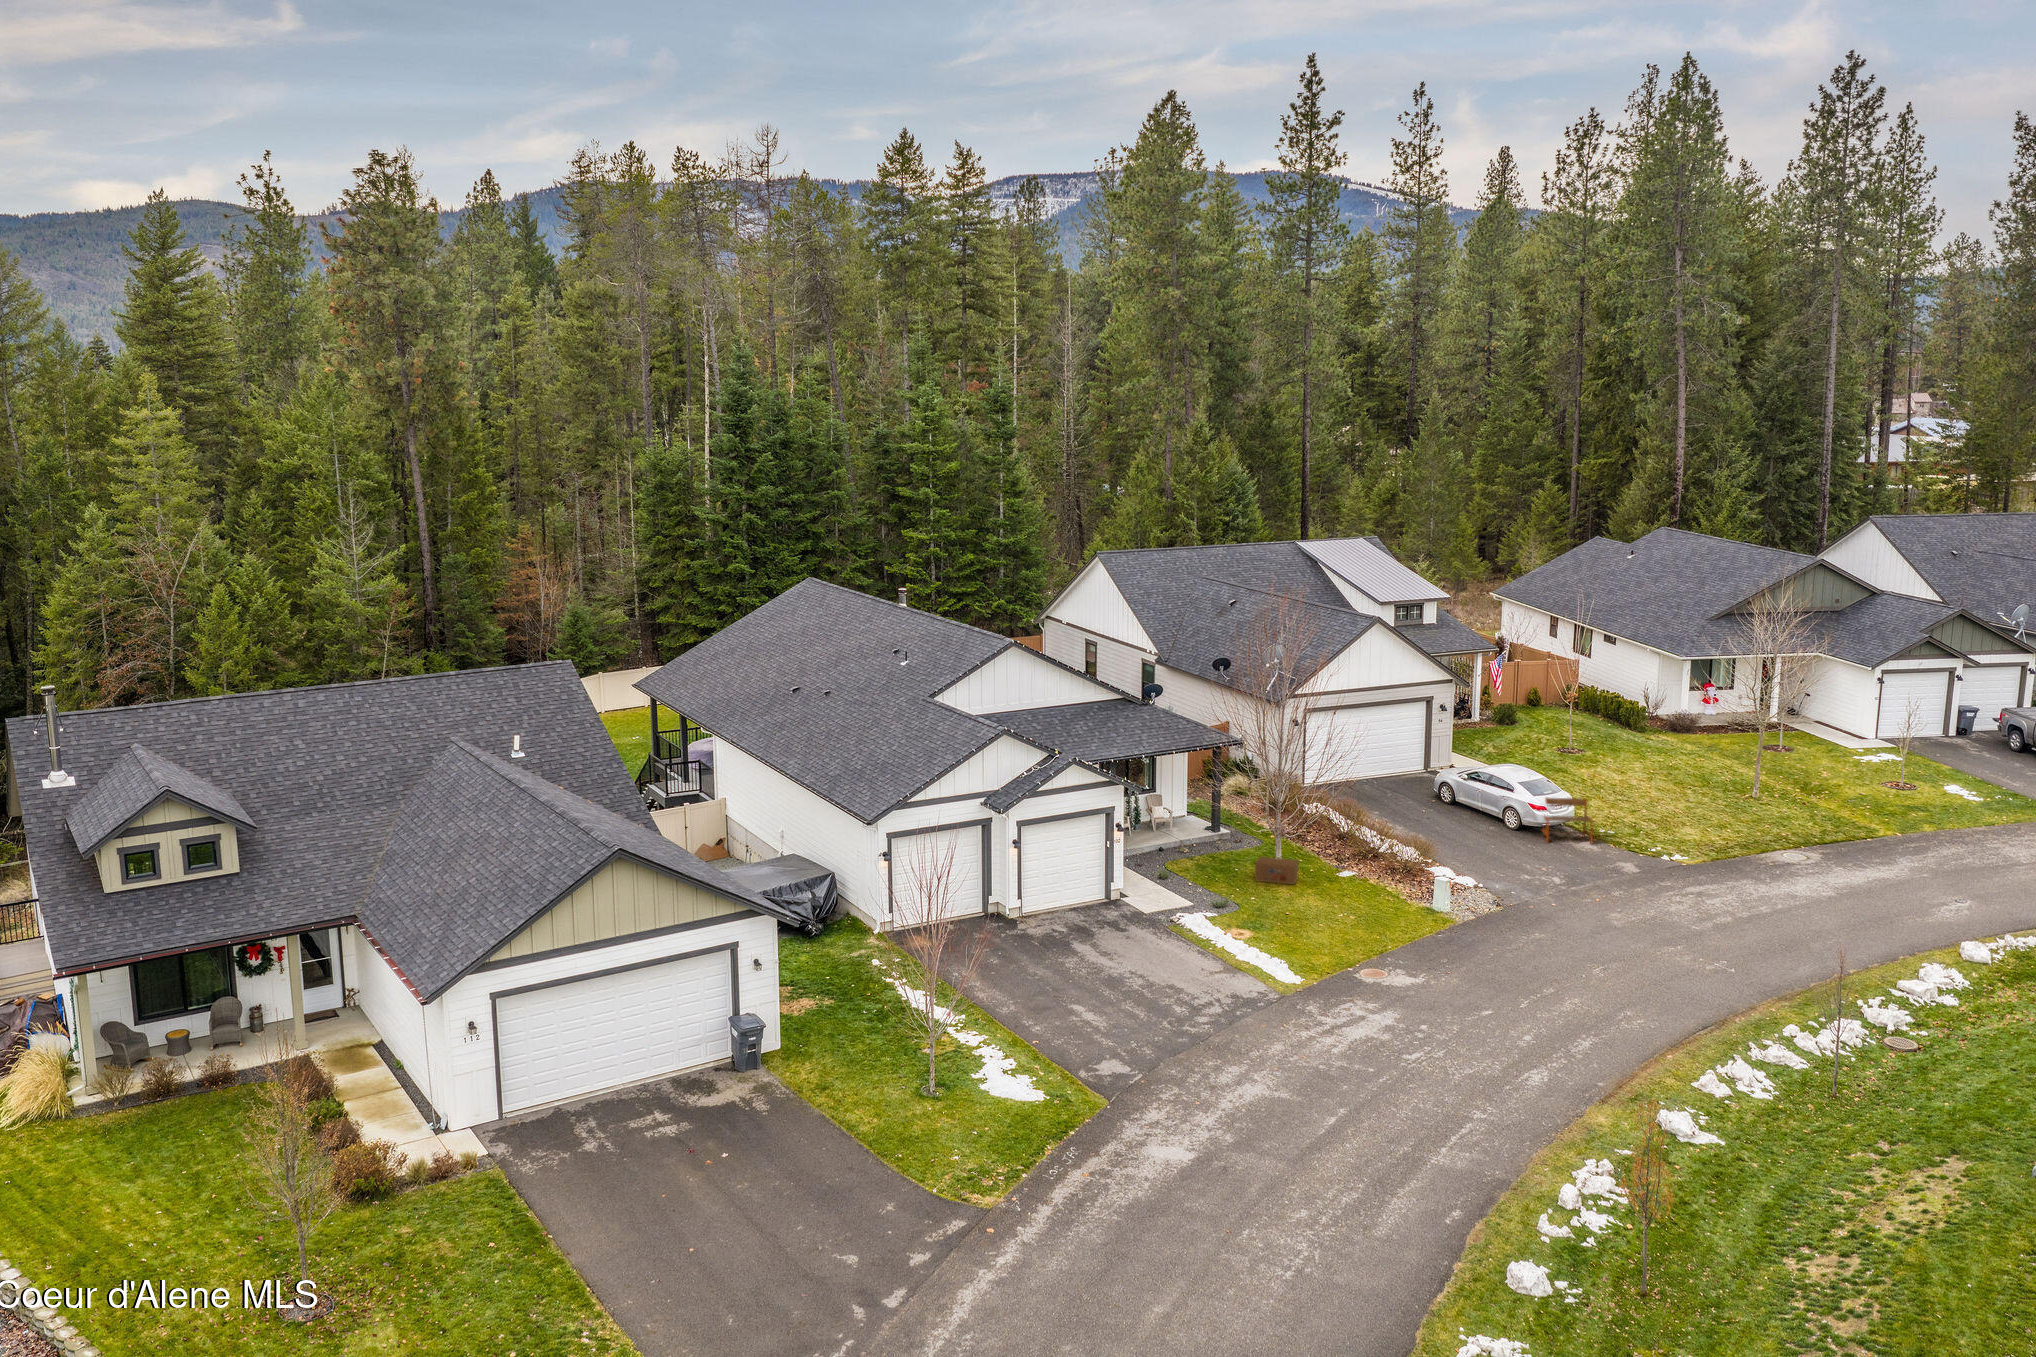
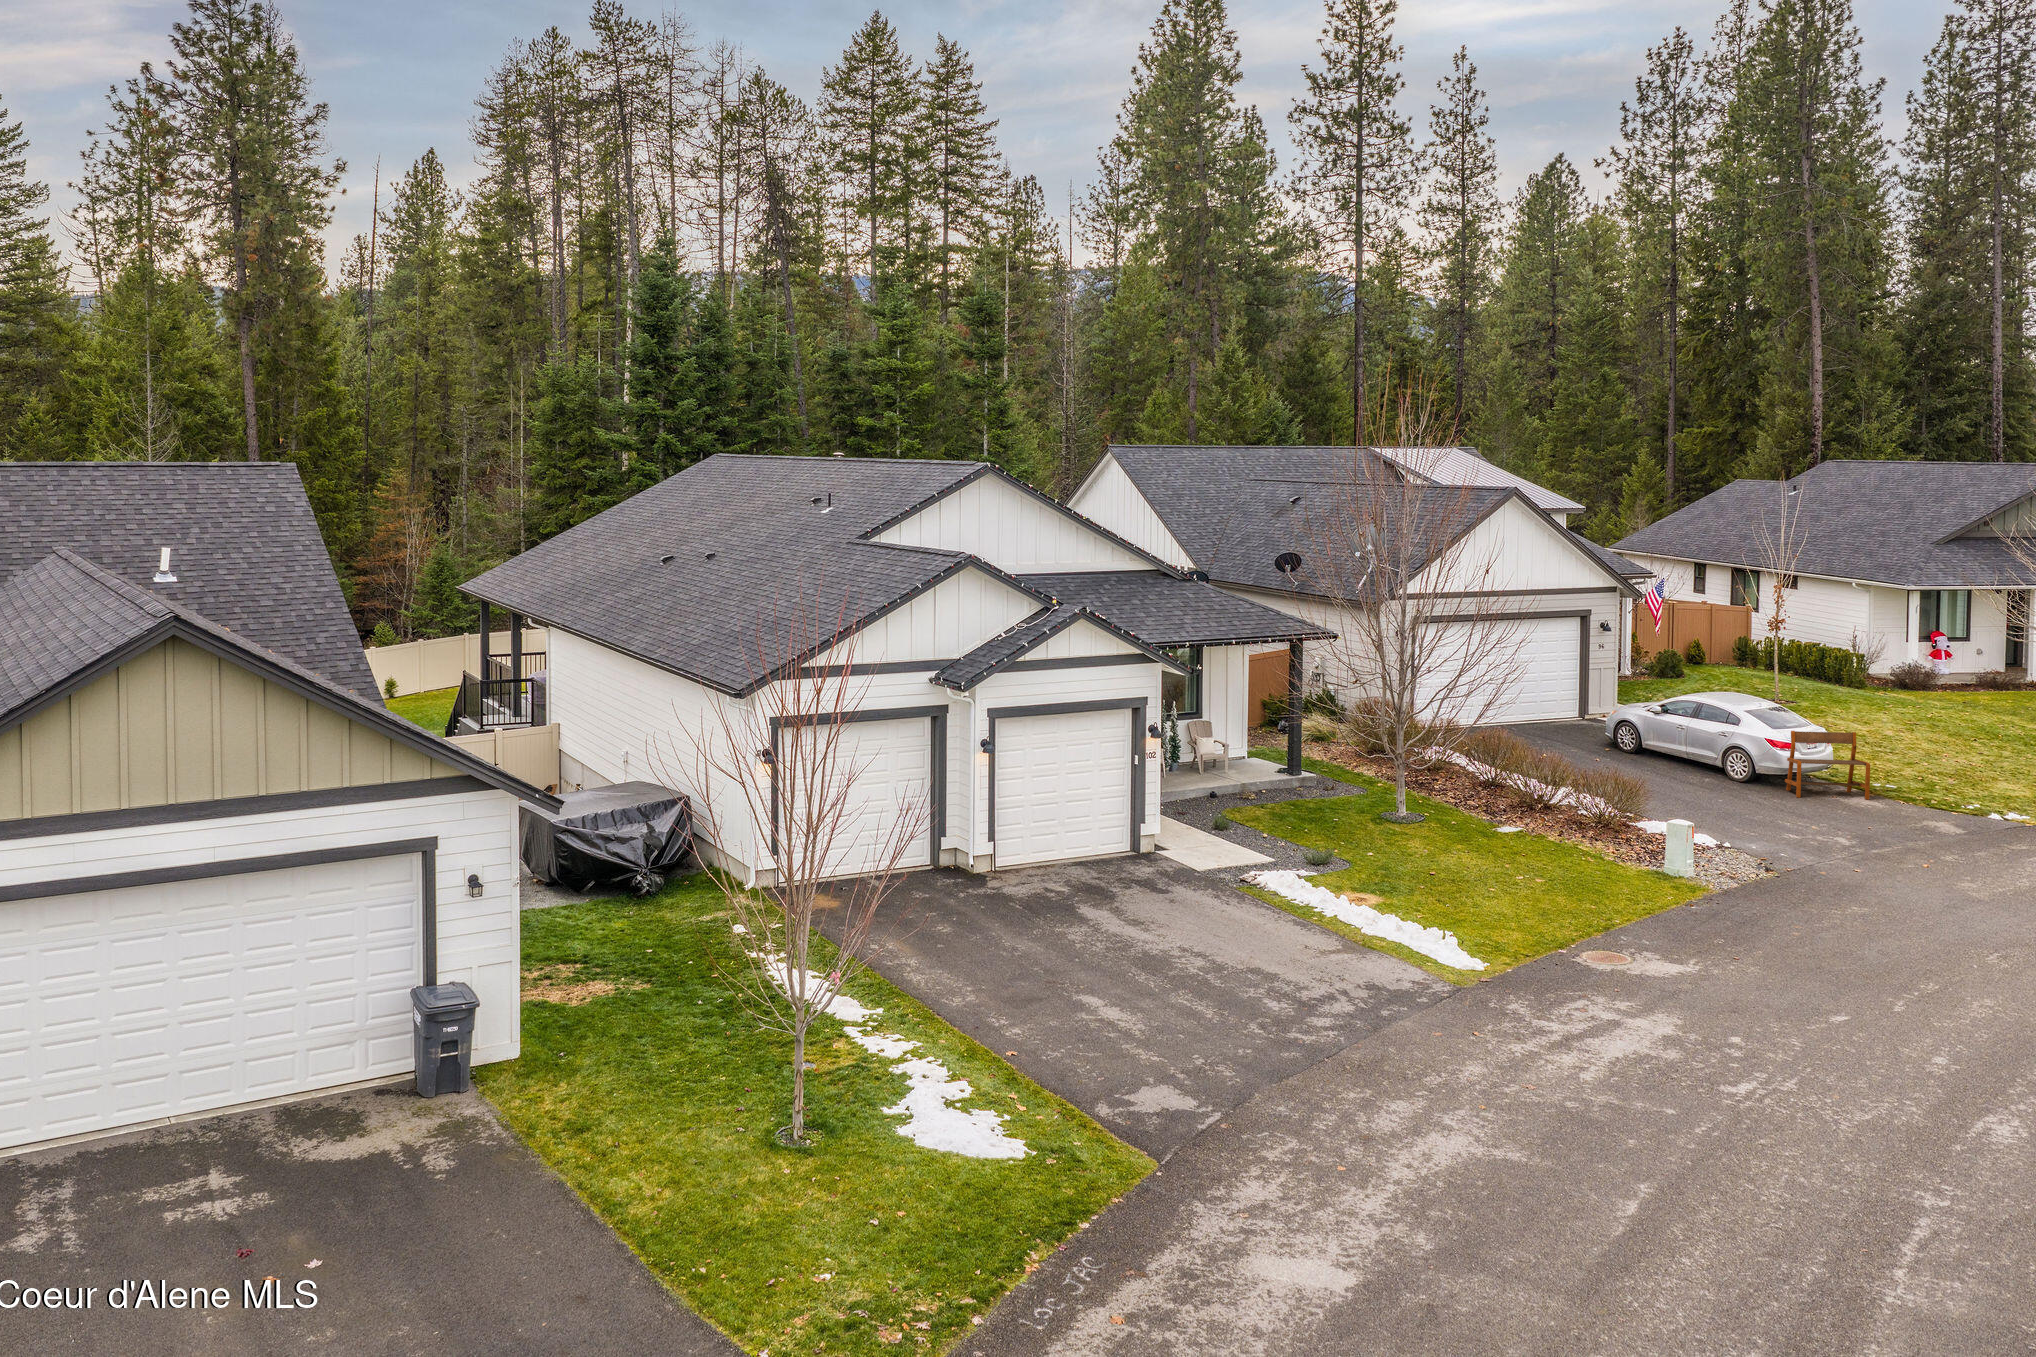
cardboard box: present [1255,857,1299,885] -> none [1365,798,1434,839]

